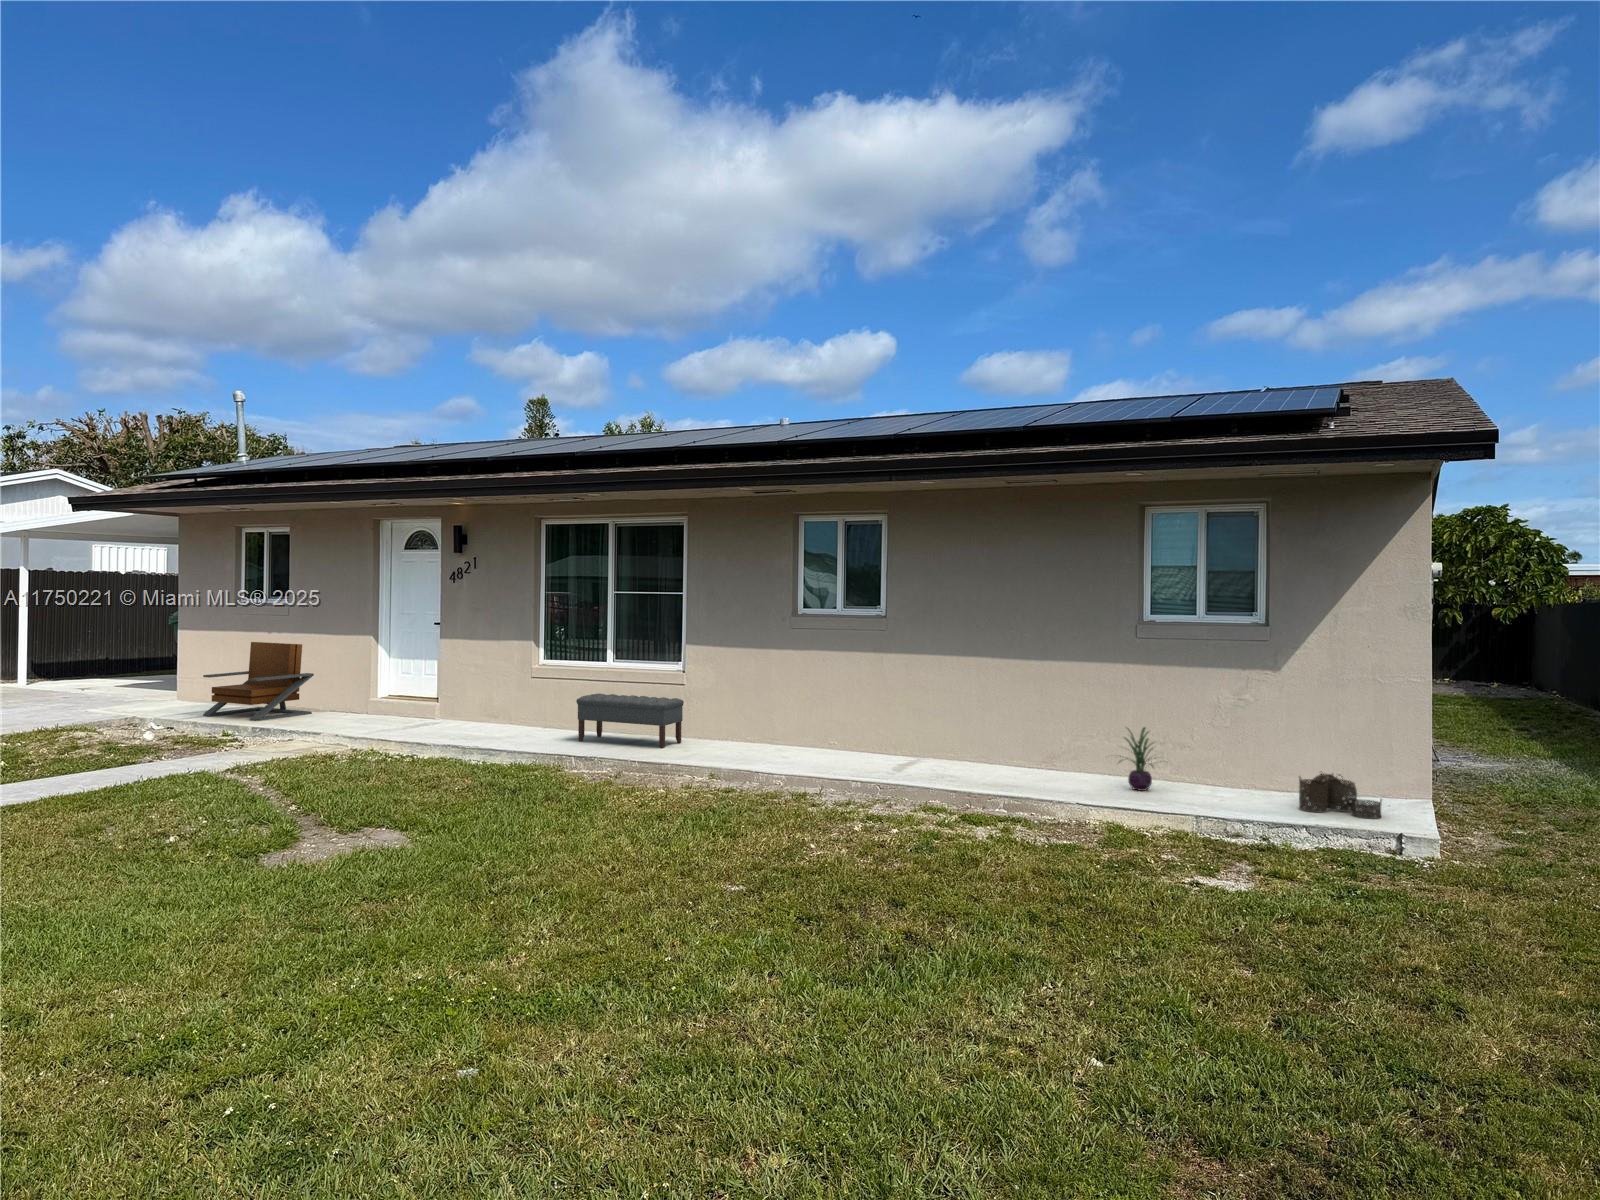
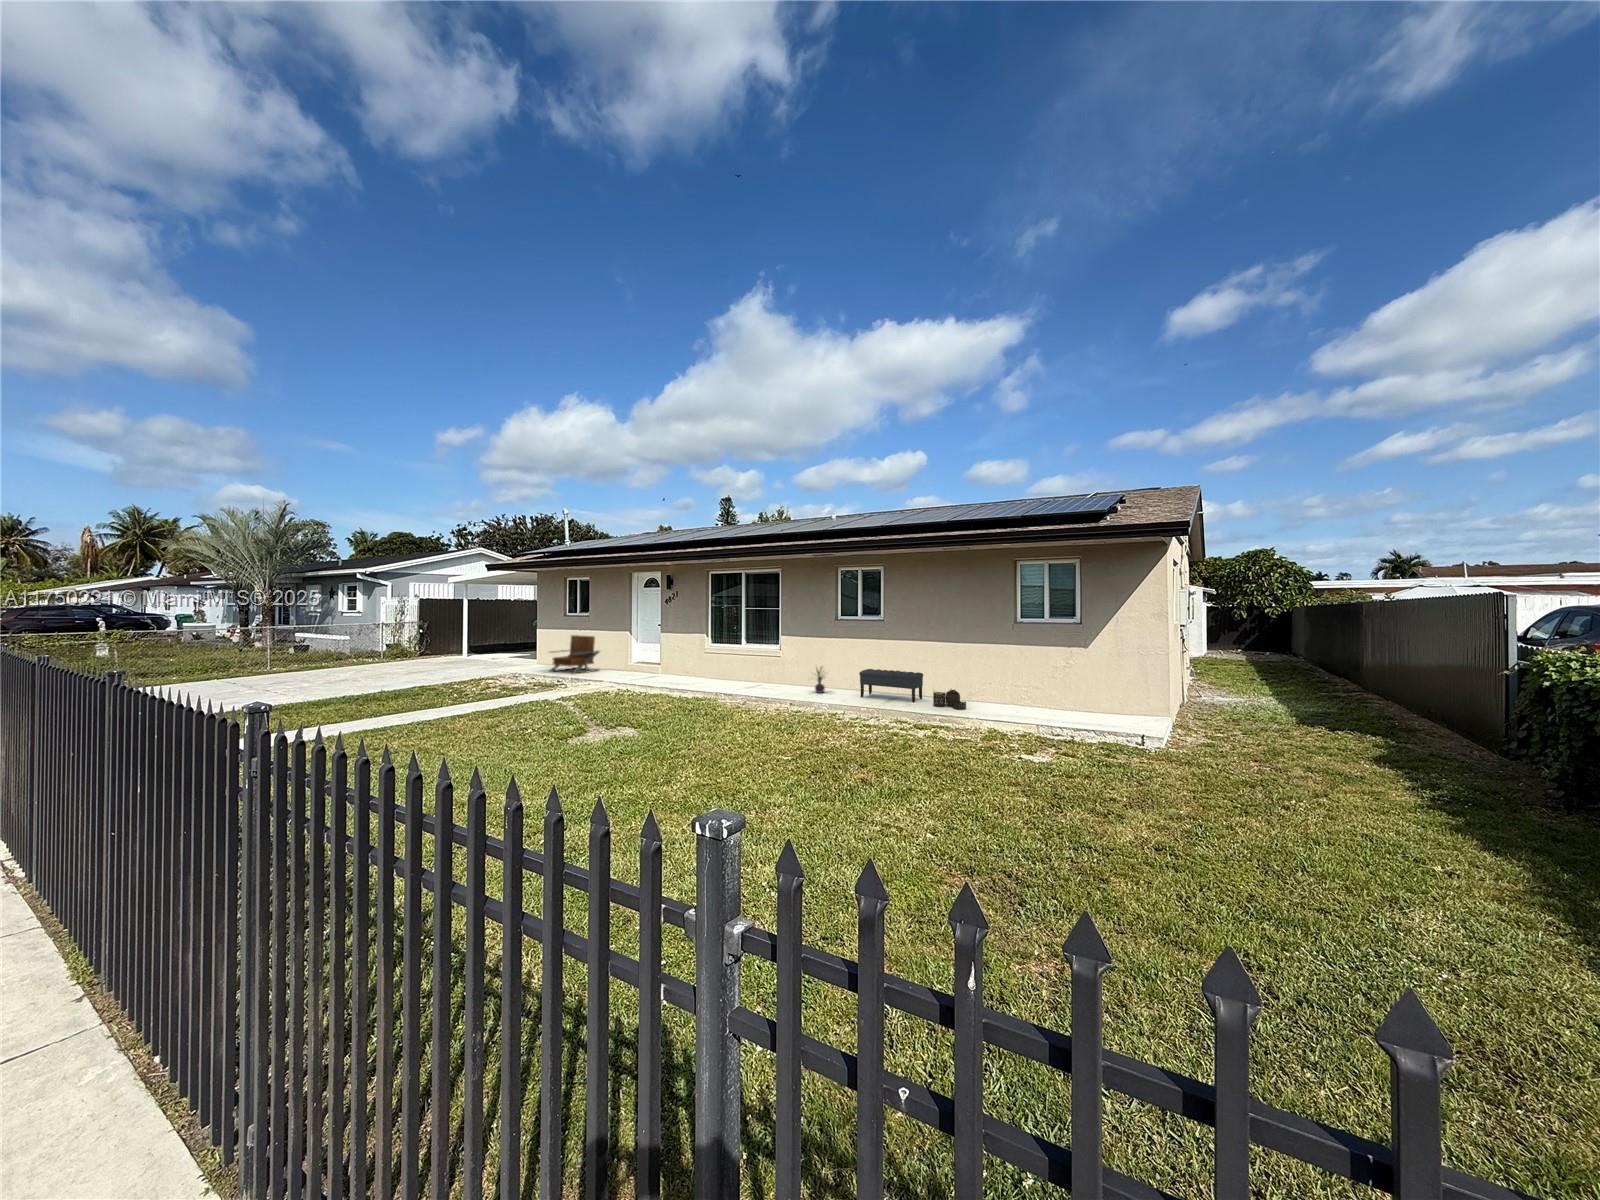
bench: present [576,693,684,748] -> present [859,669,923,702]
decorative plant: present [1119,727,1161,791] -> present [815,667,825,693]
woven basket: present [1299,773,1382,819] -> present [933,689,966,710]

